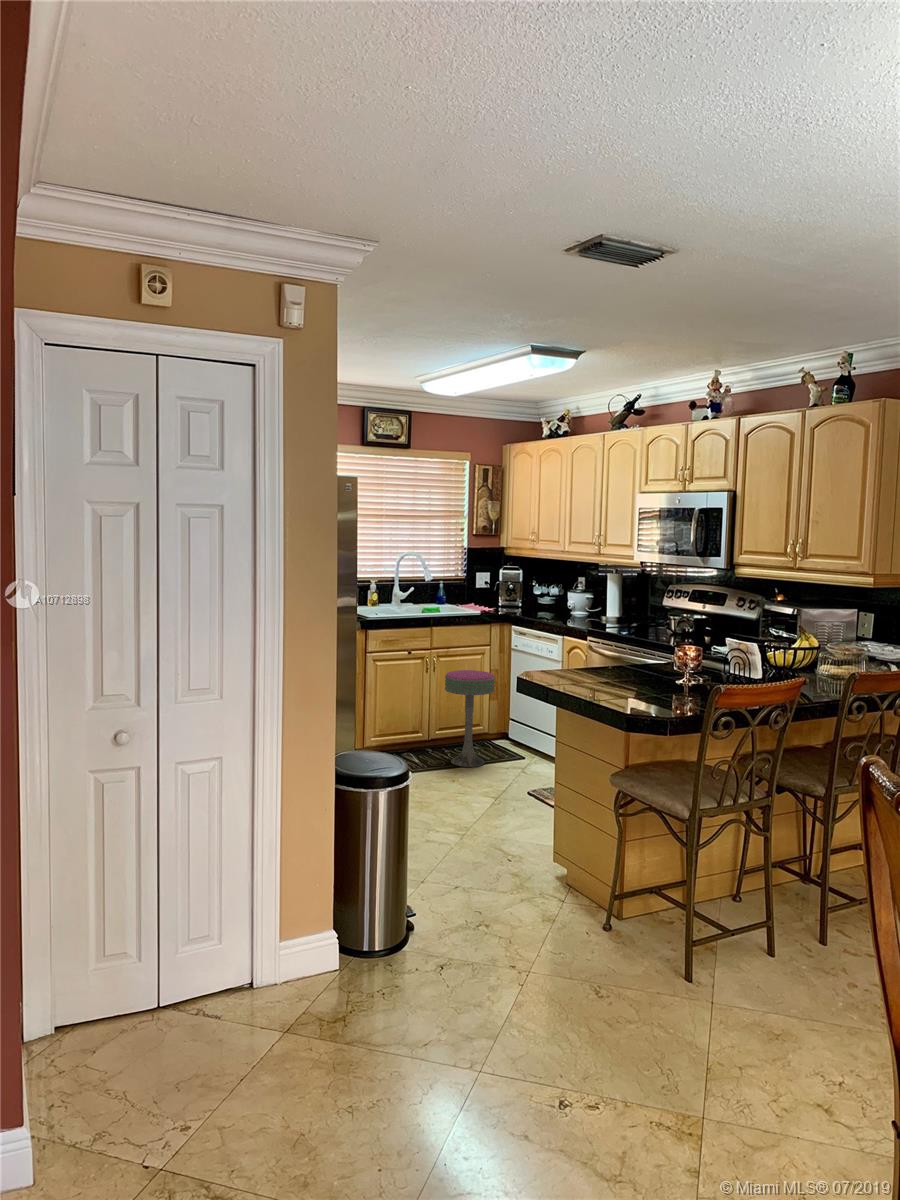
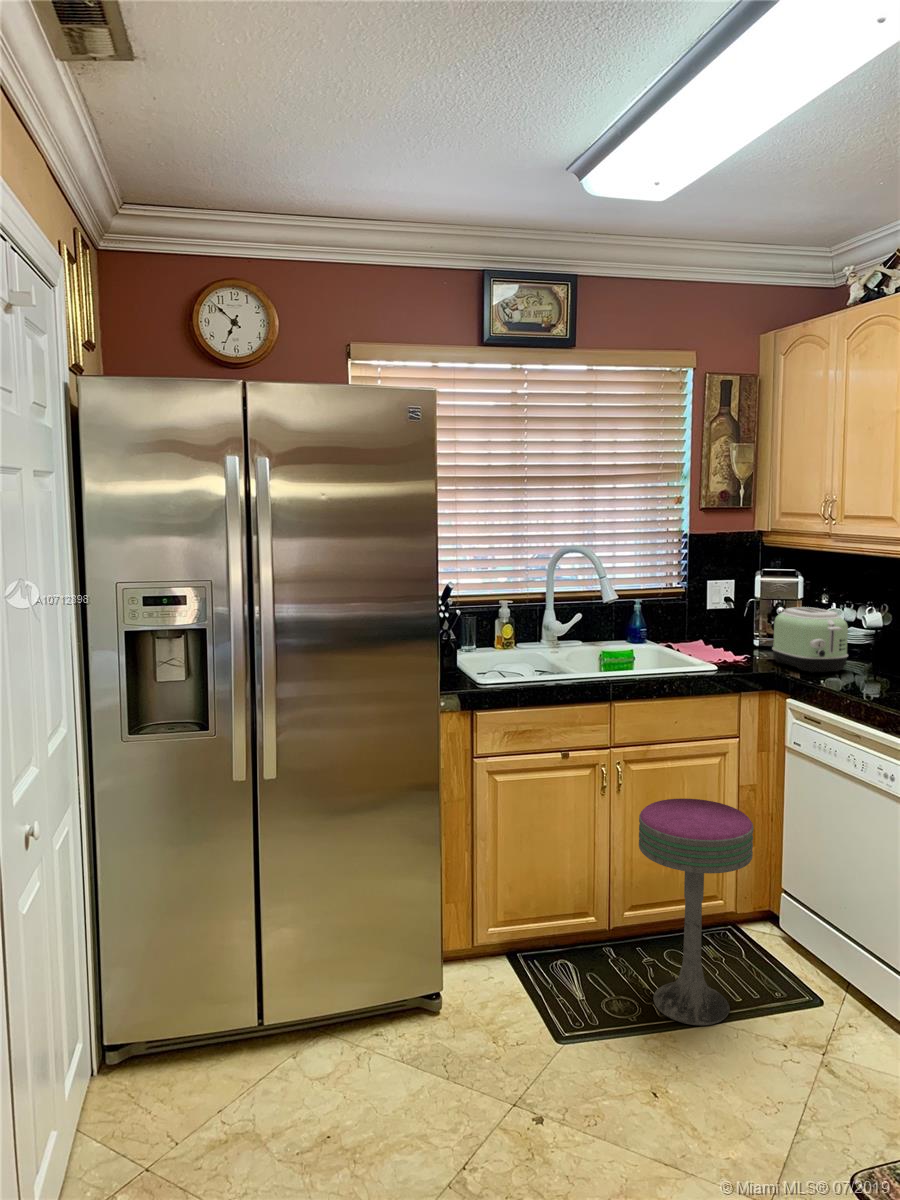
toaster: none [506,585,540,615] -> present [772,607,848,673]

